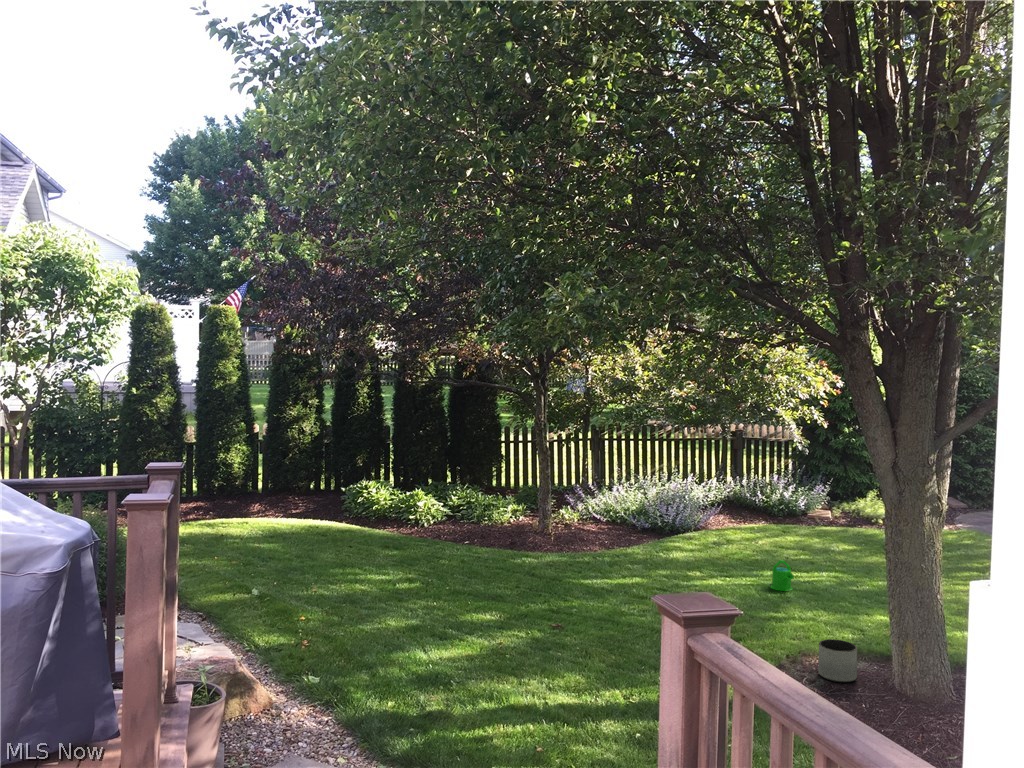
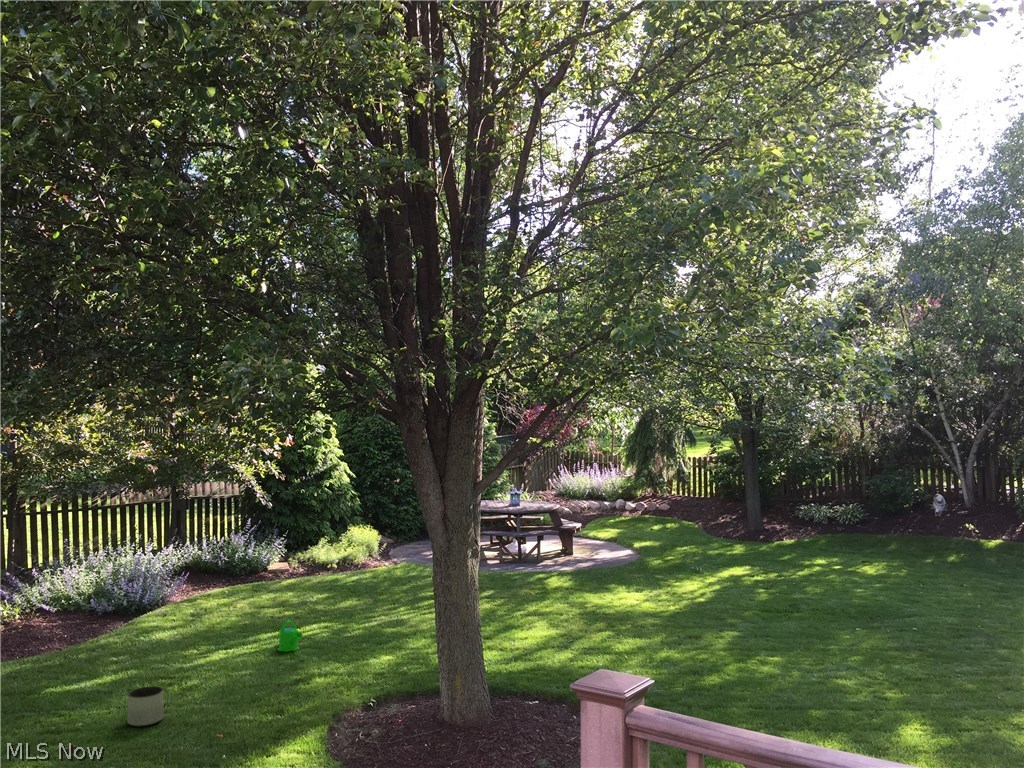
planter: present [818,639,857,683] -> present [127,686,163,727]

